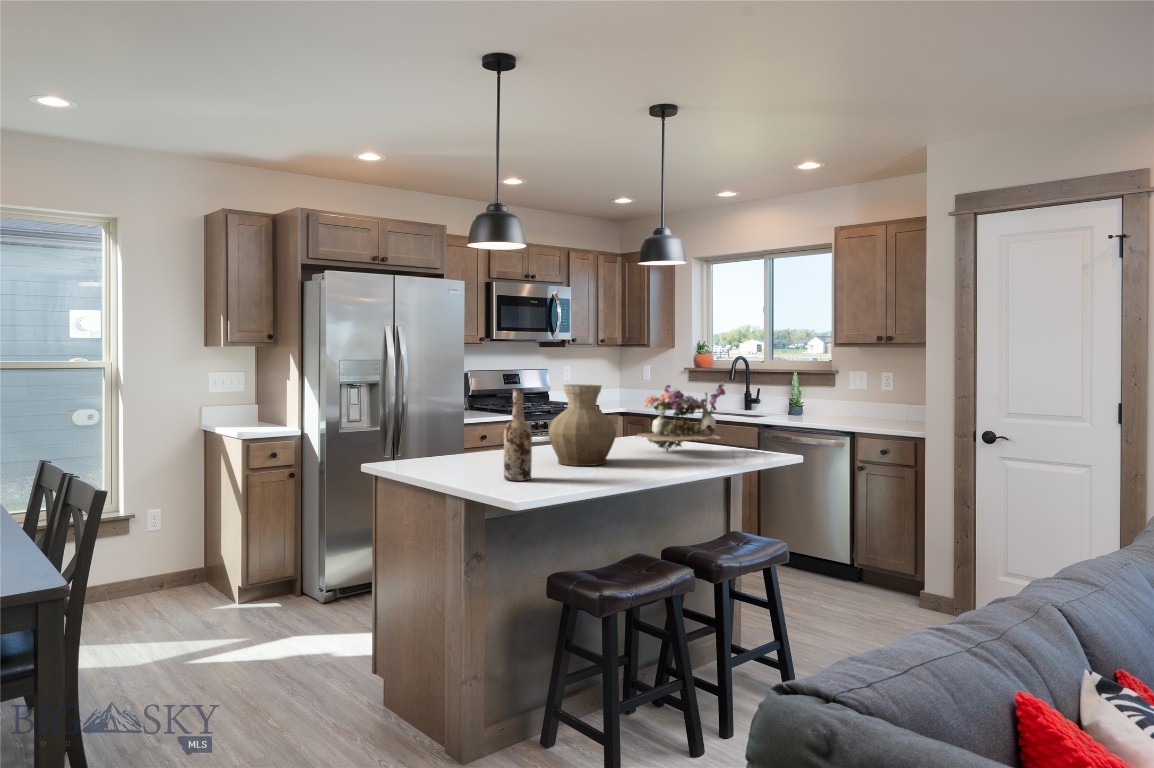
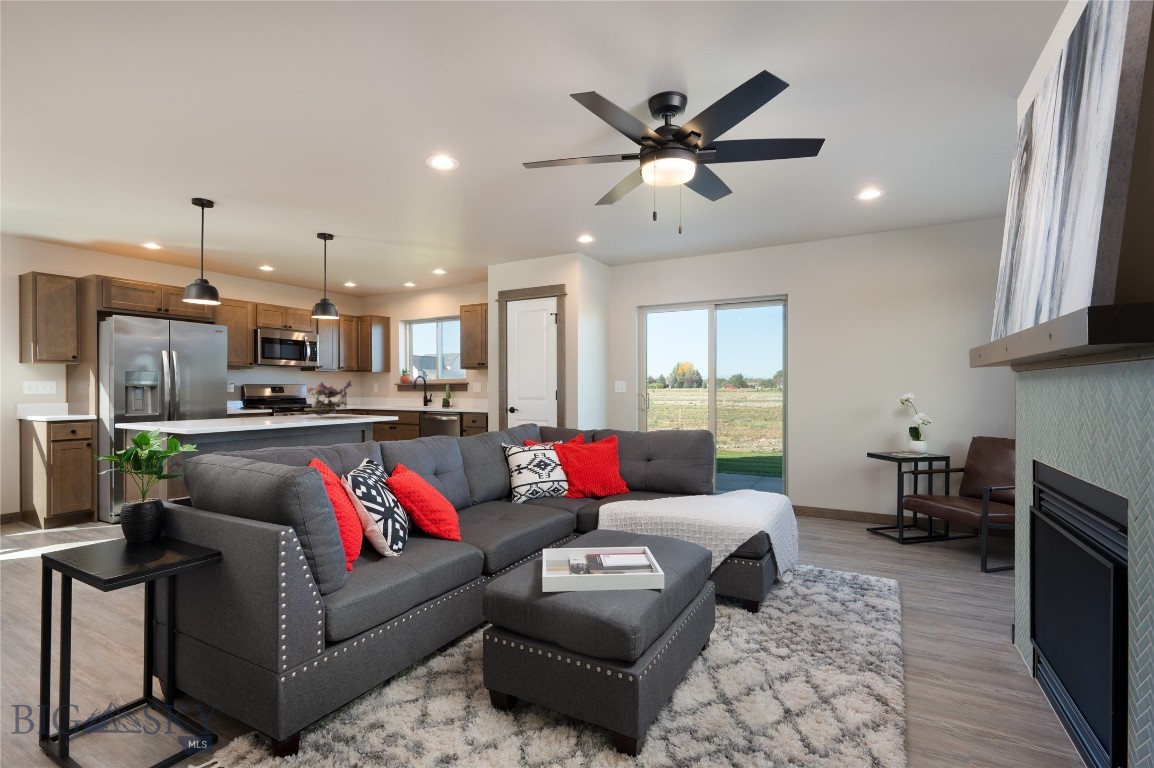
vase: present [549,384,616,466] -> none [234,380,278,422]
wine bottle: present [504,389,532,481] -> none [189,379,208,428]

